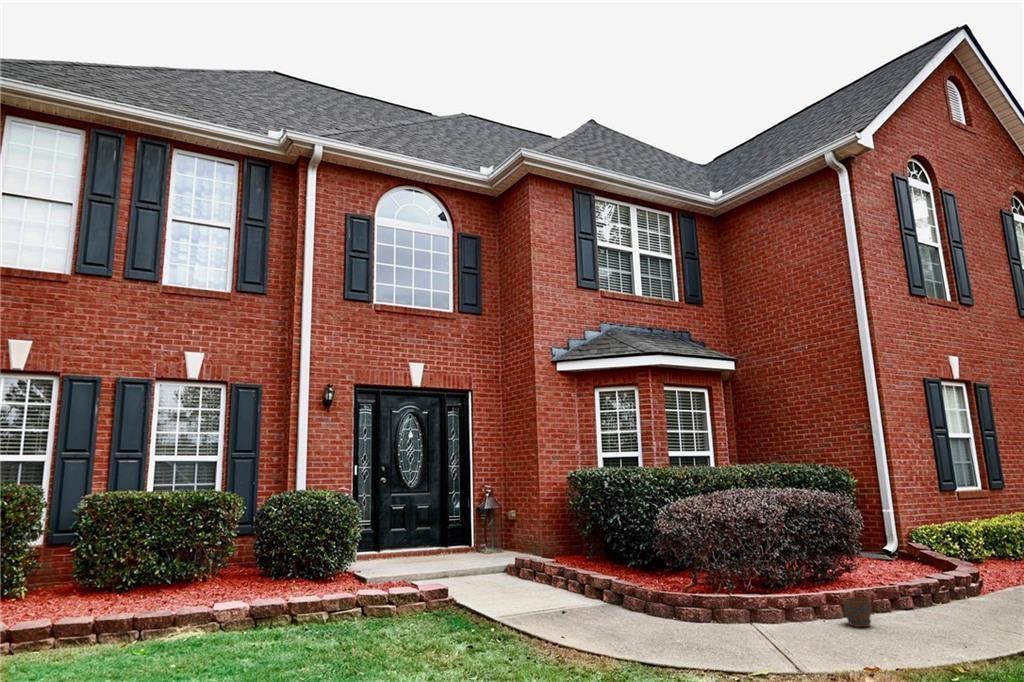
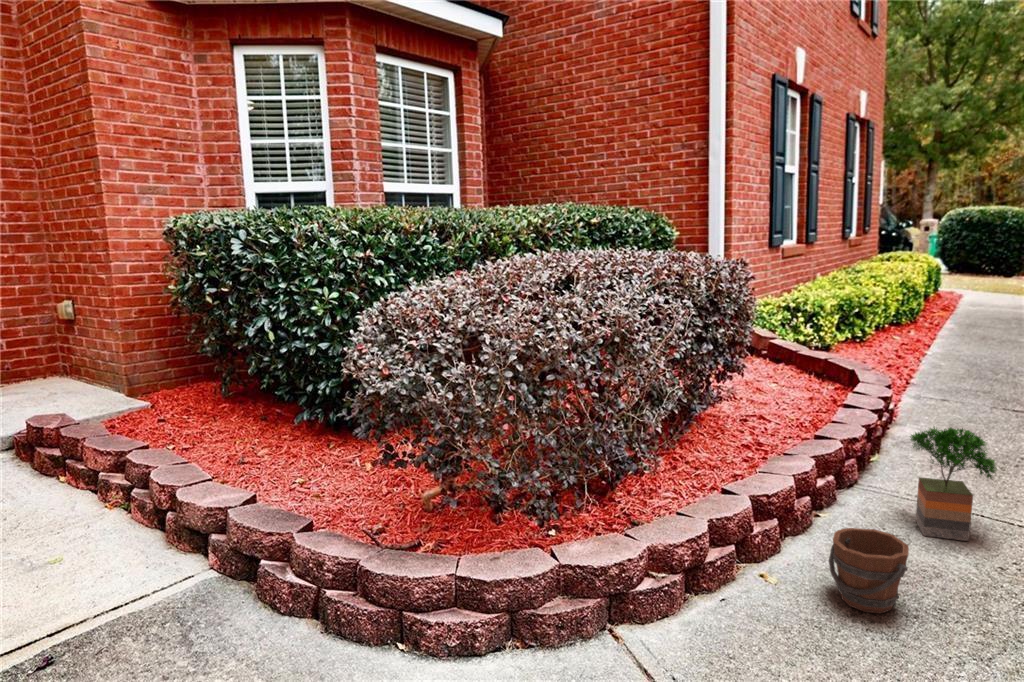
potted tree: none [904,567,942,620] -> present [910,427,996,541]

